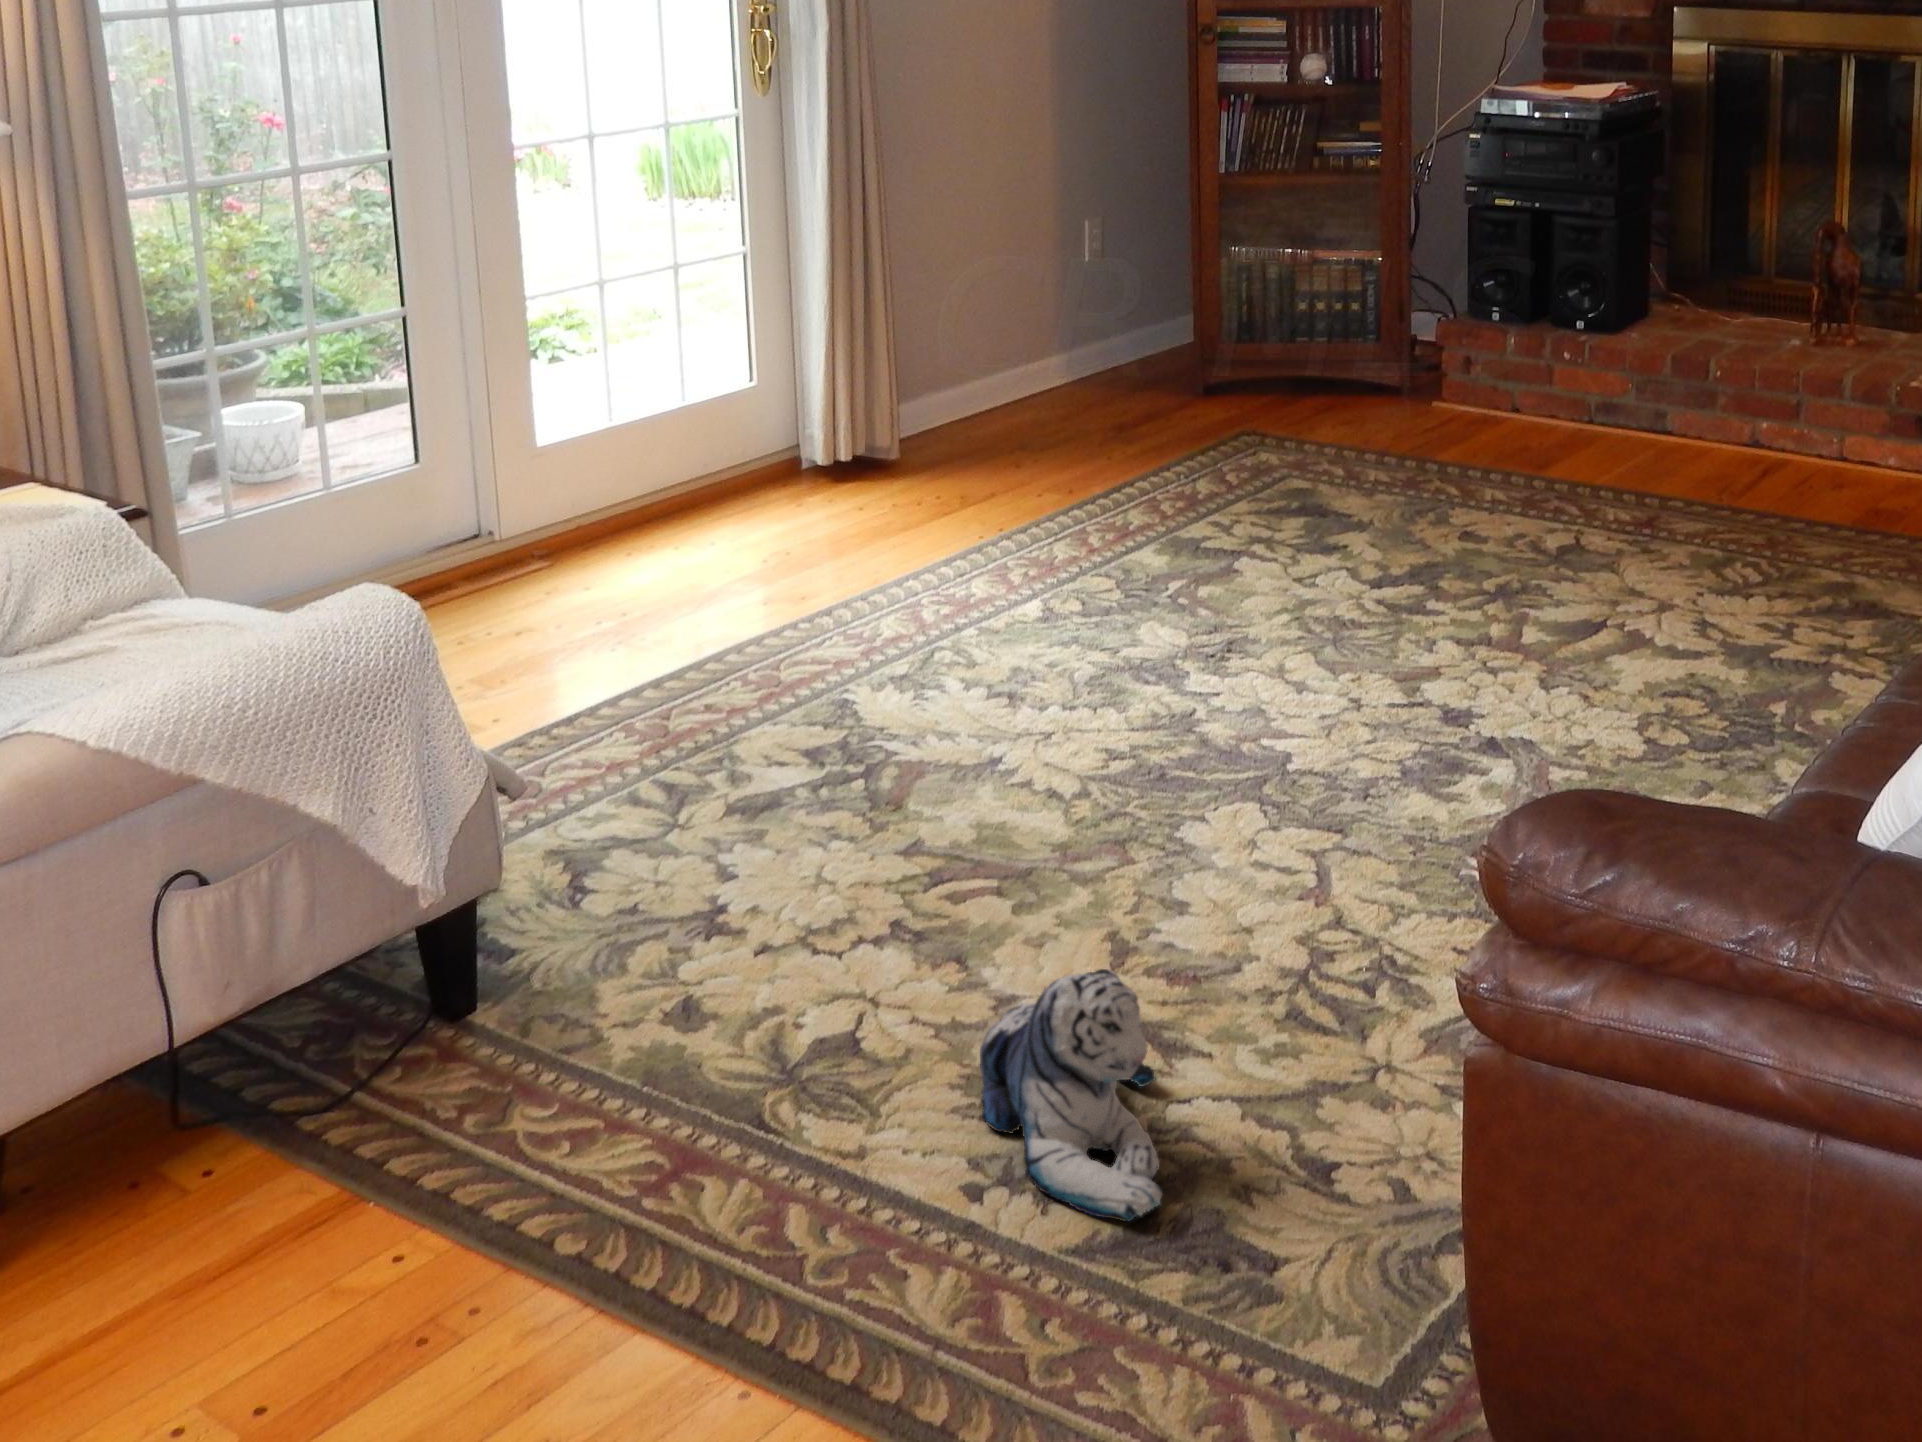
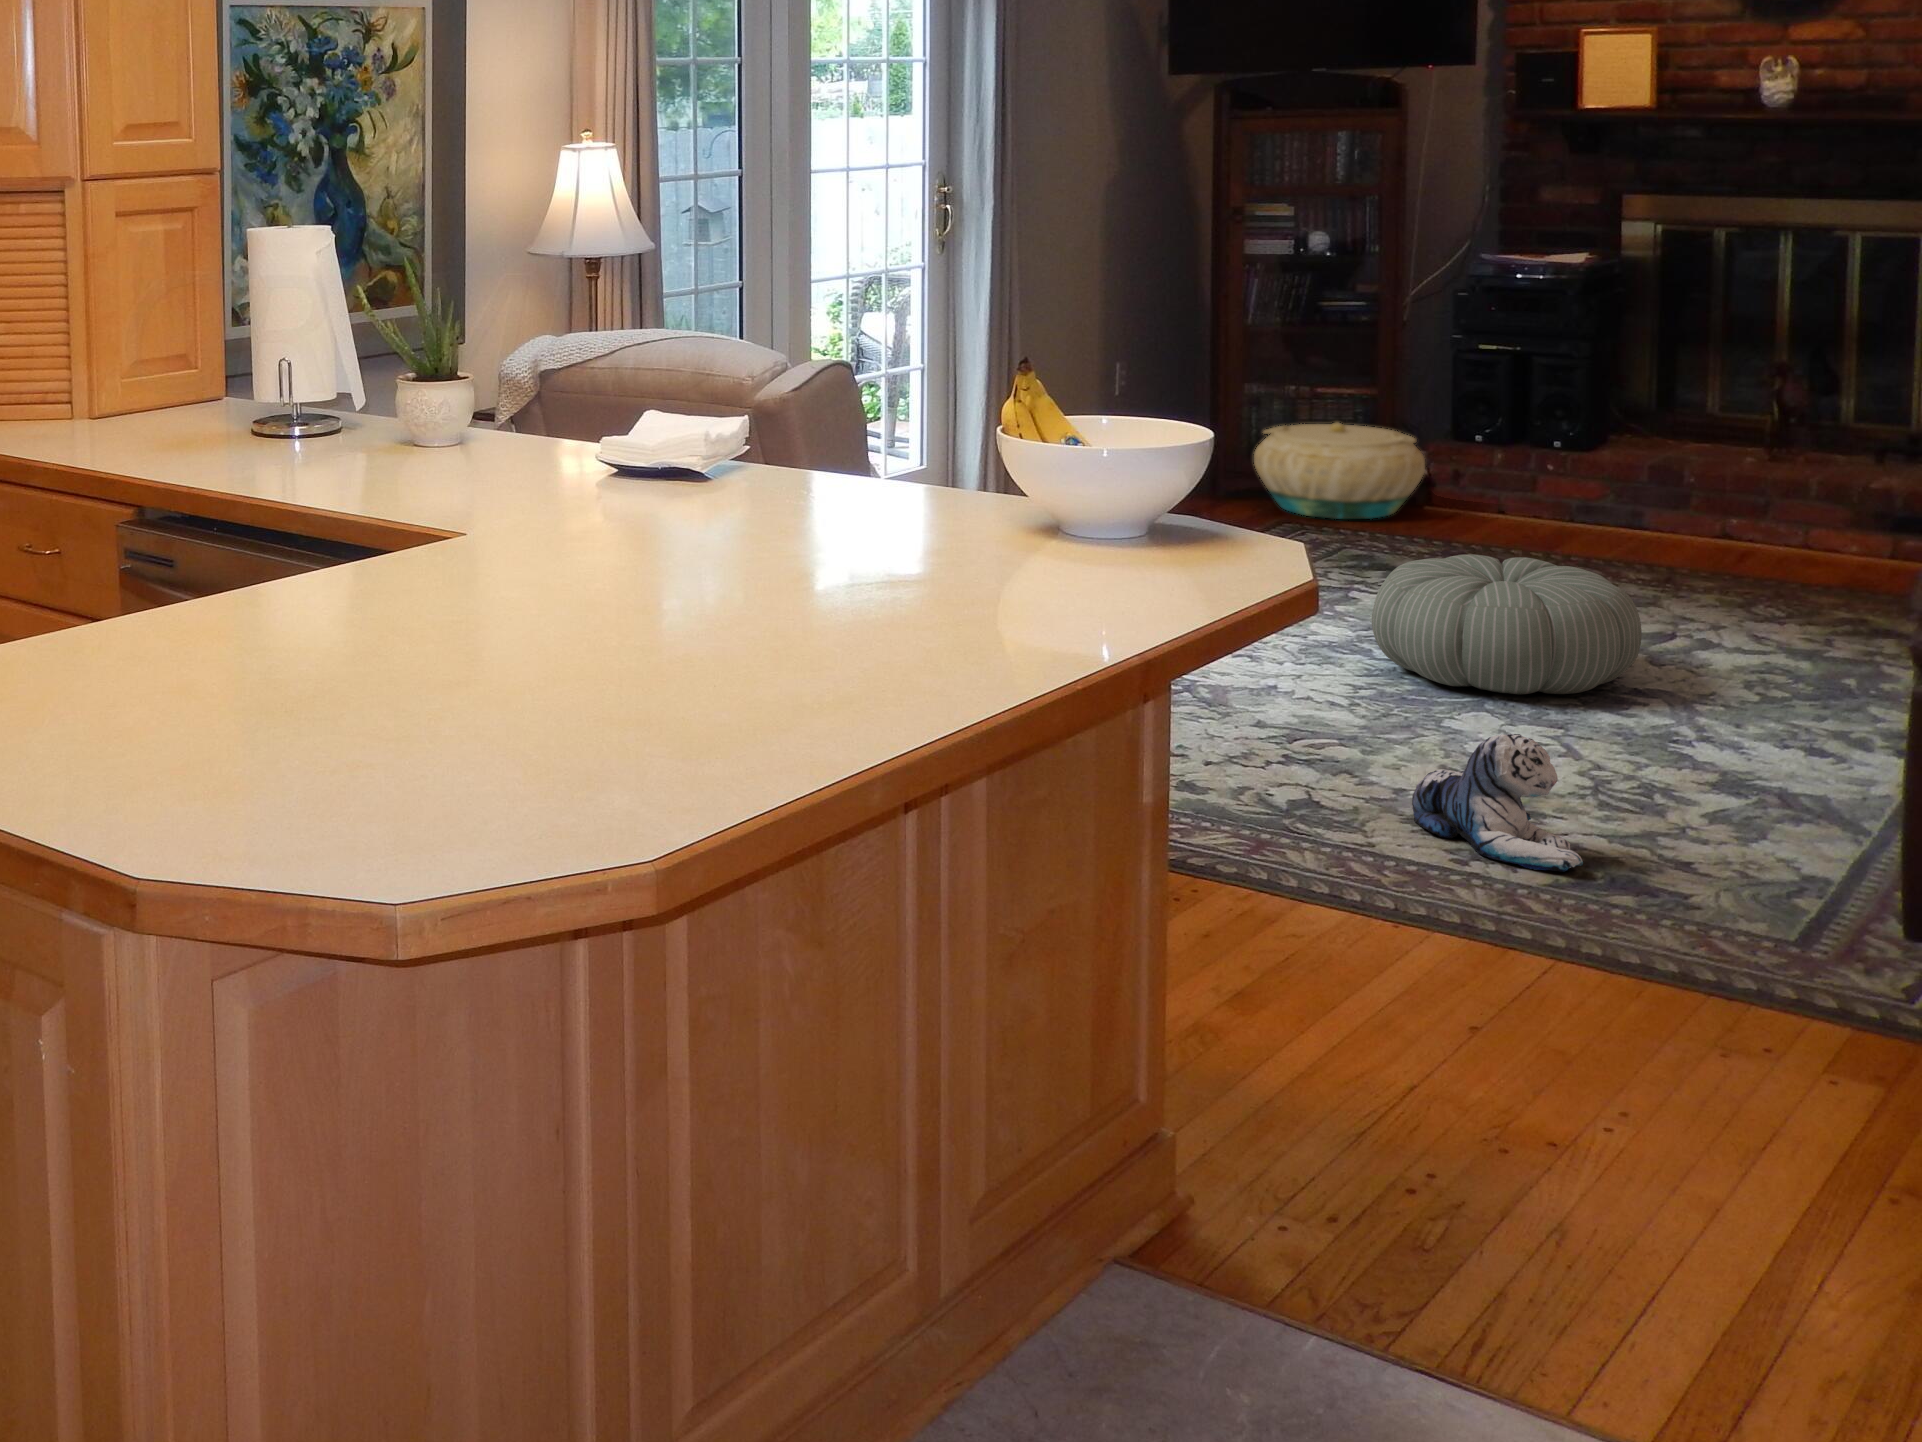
basket: none [1223,297,1424,424] -> present [1254,423,1425,519]
pouf: none [1162,541,1506,764] -> present [1372,554,1642,694]

